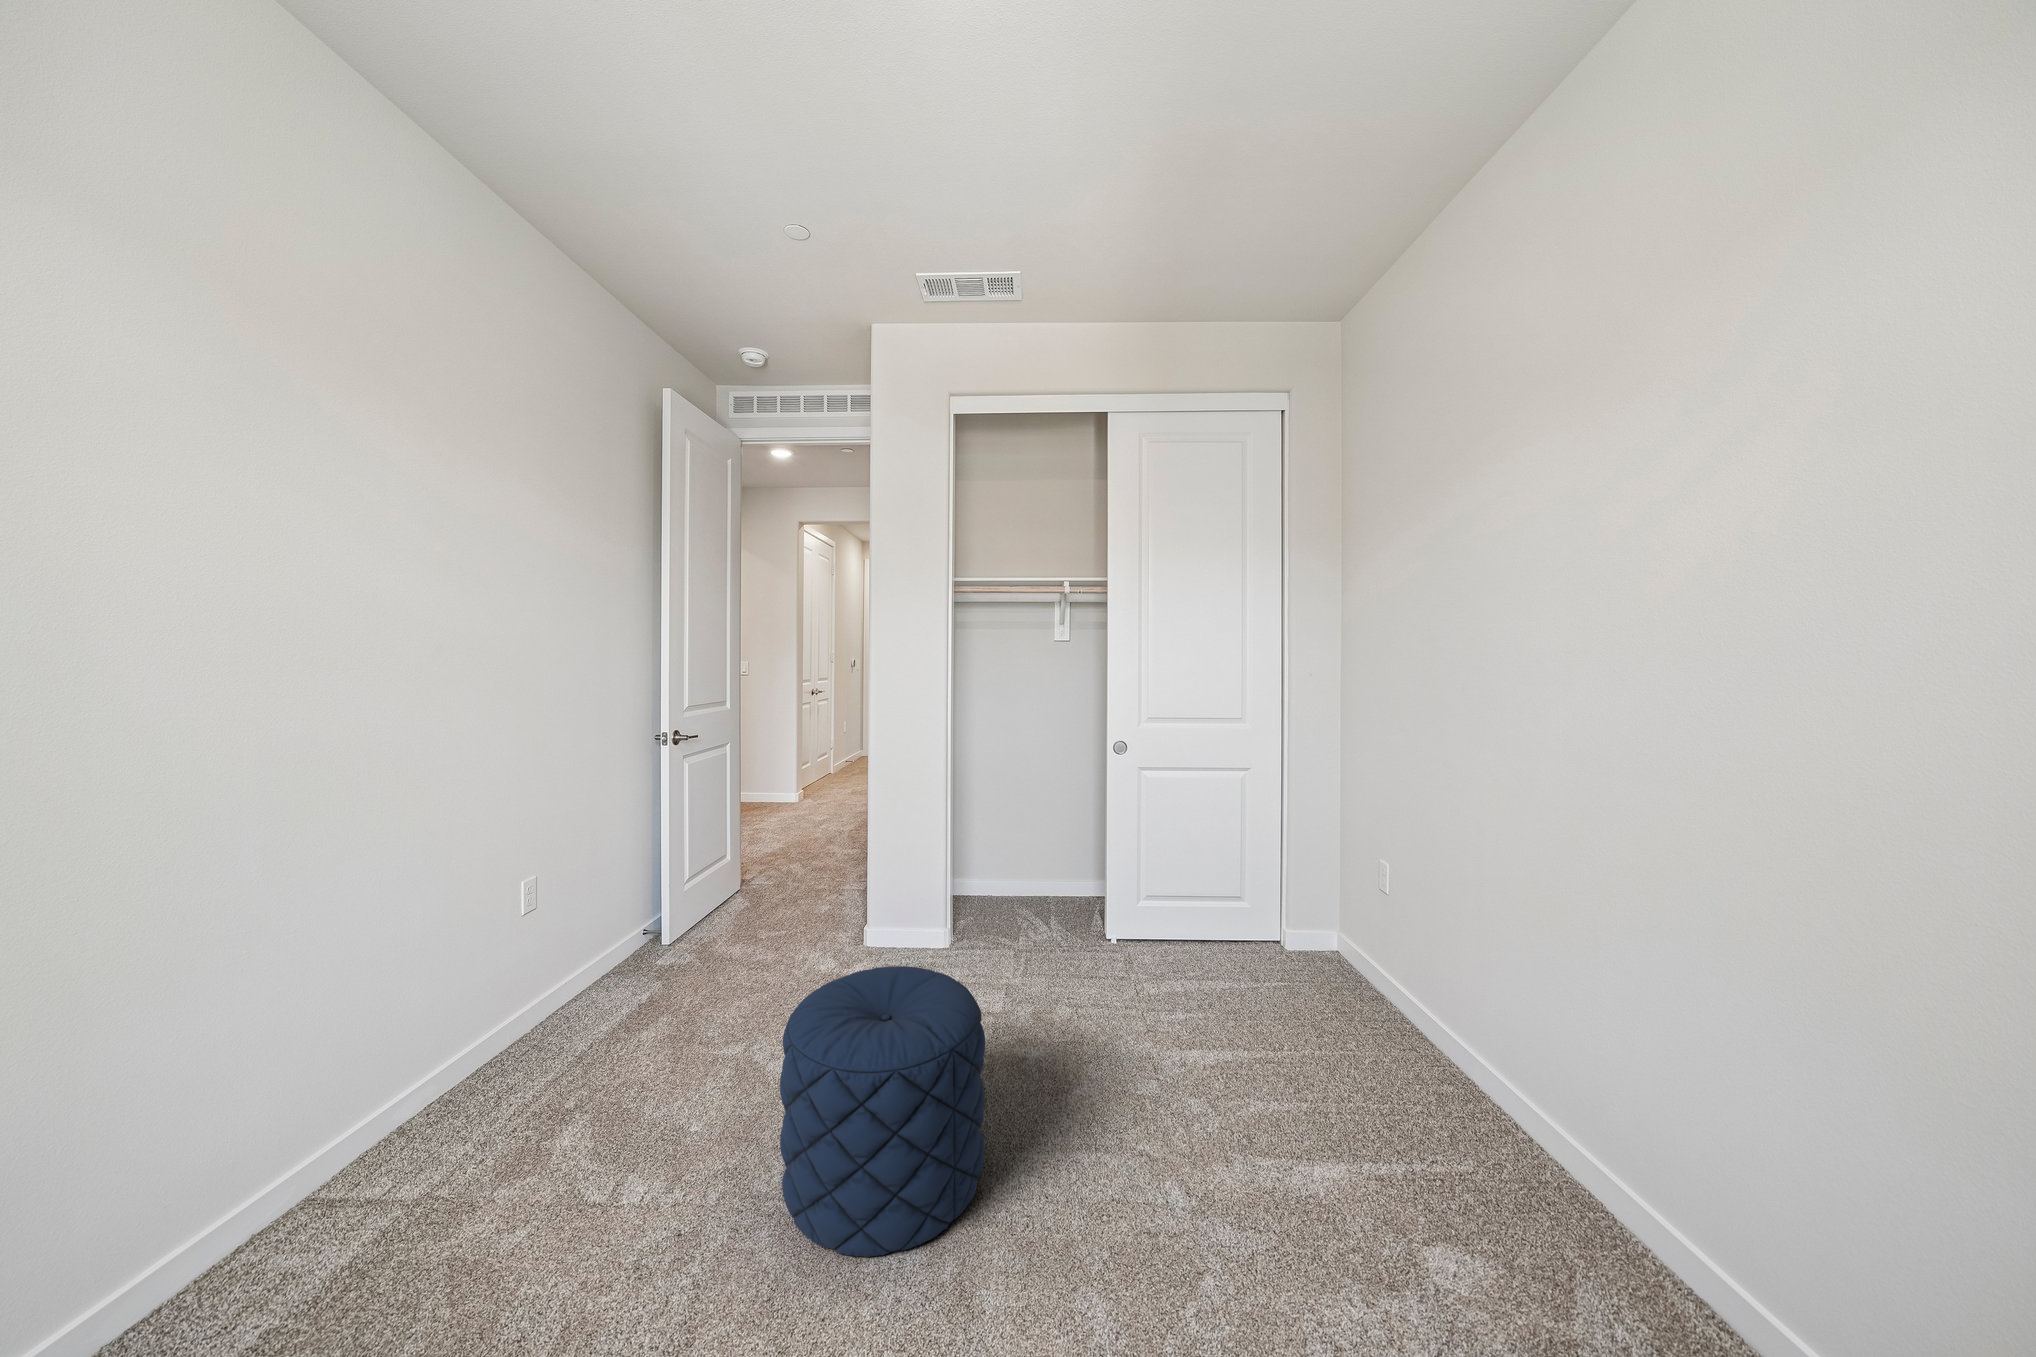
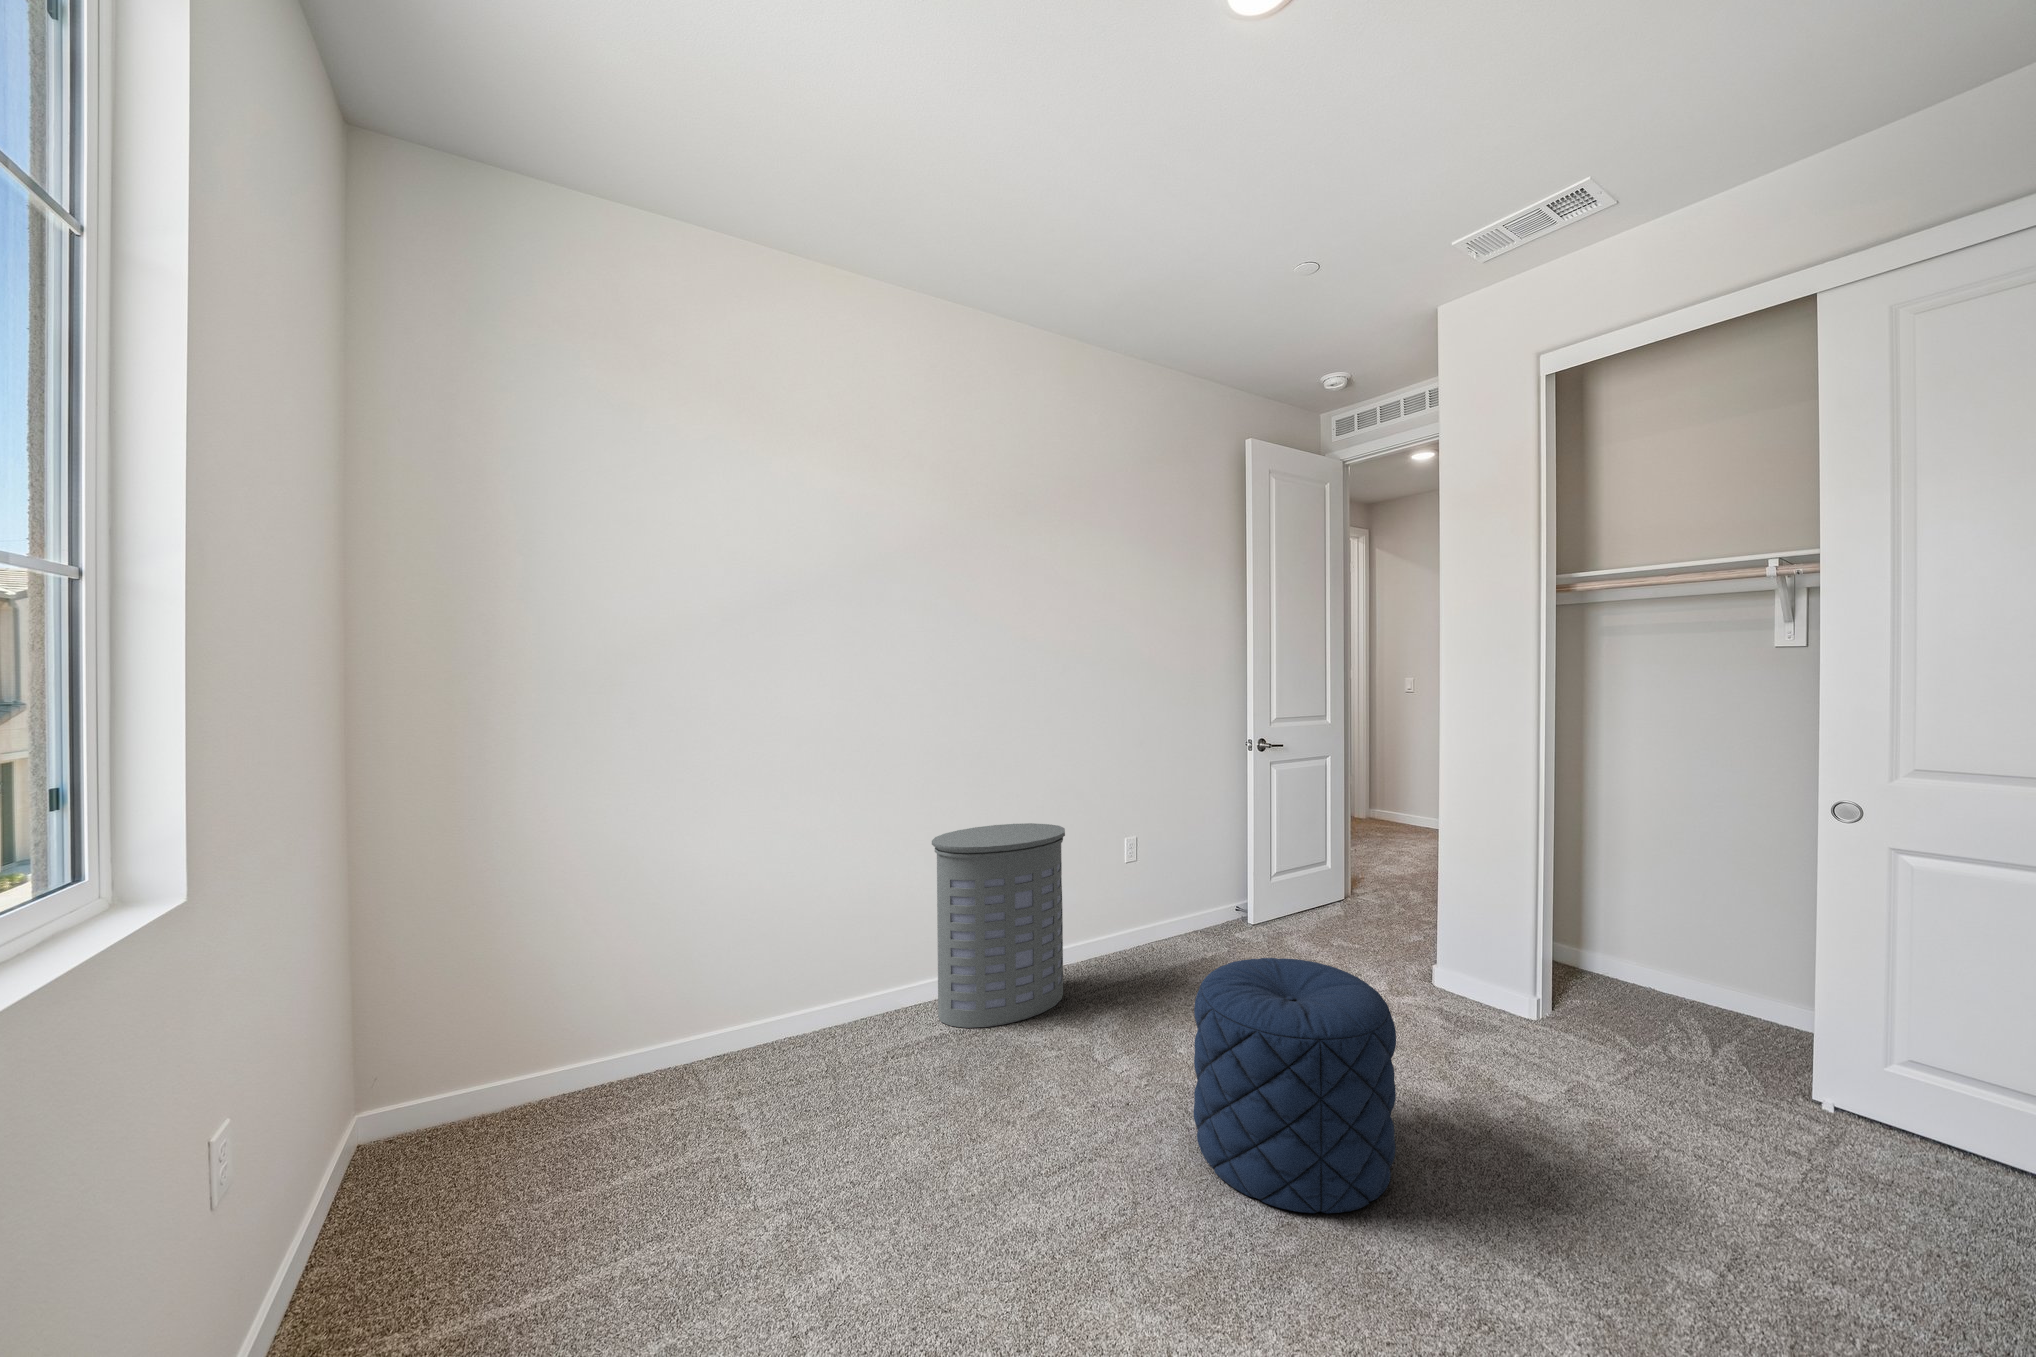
laundry hamper: none [198,895,476,1309] -> present [932,823,1065,1028]

